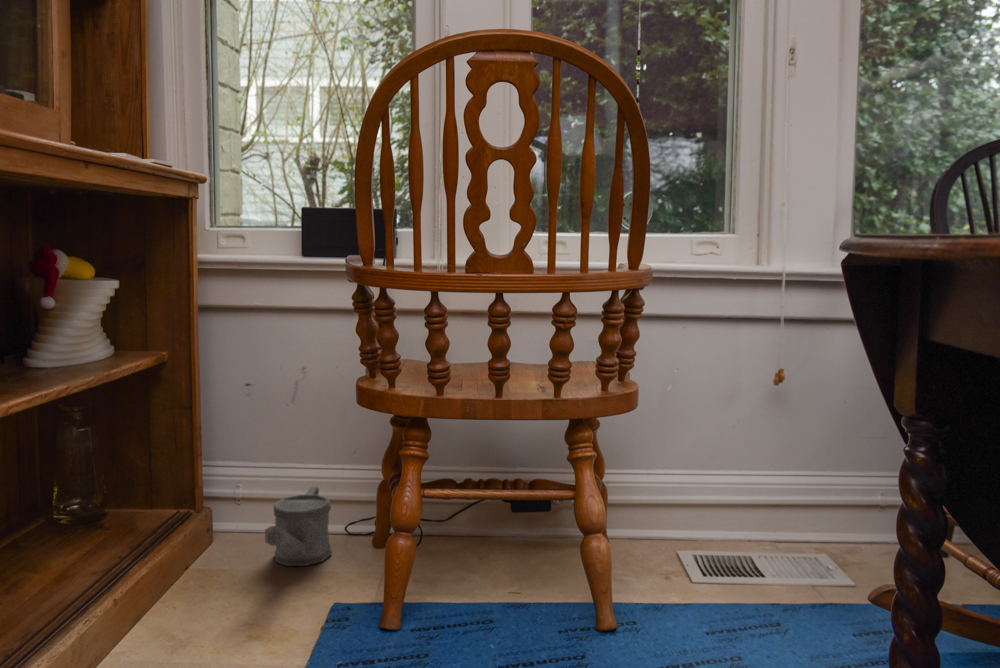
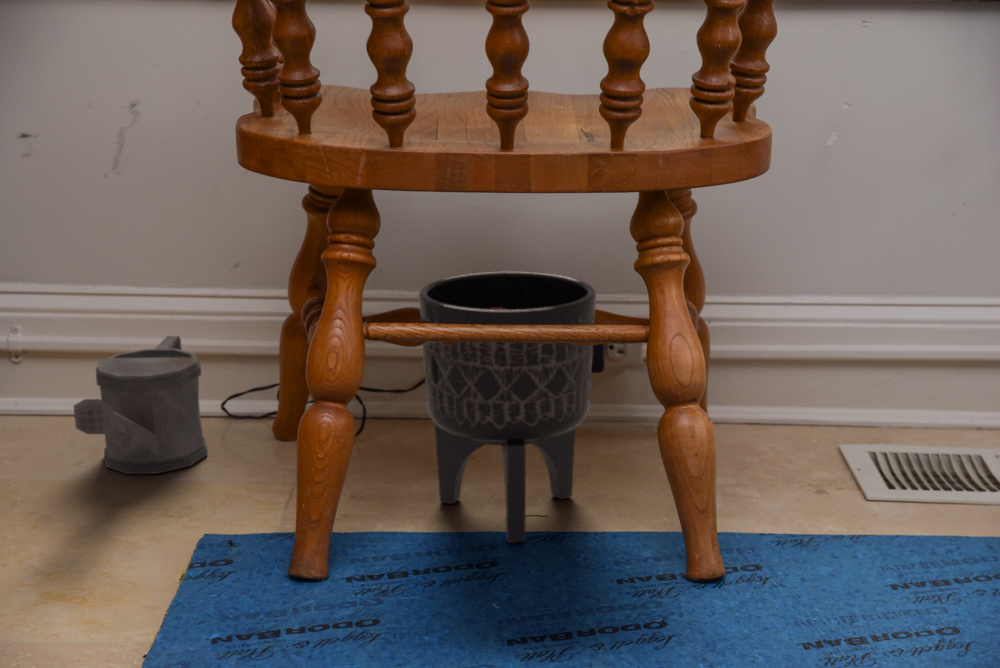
planter: none [452,456,546,608] -> present [419,271,596,543]

